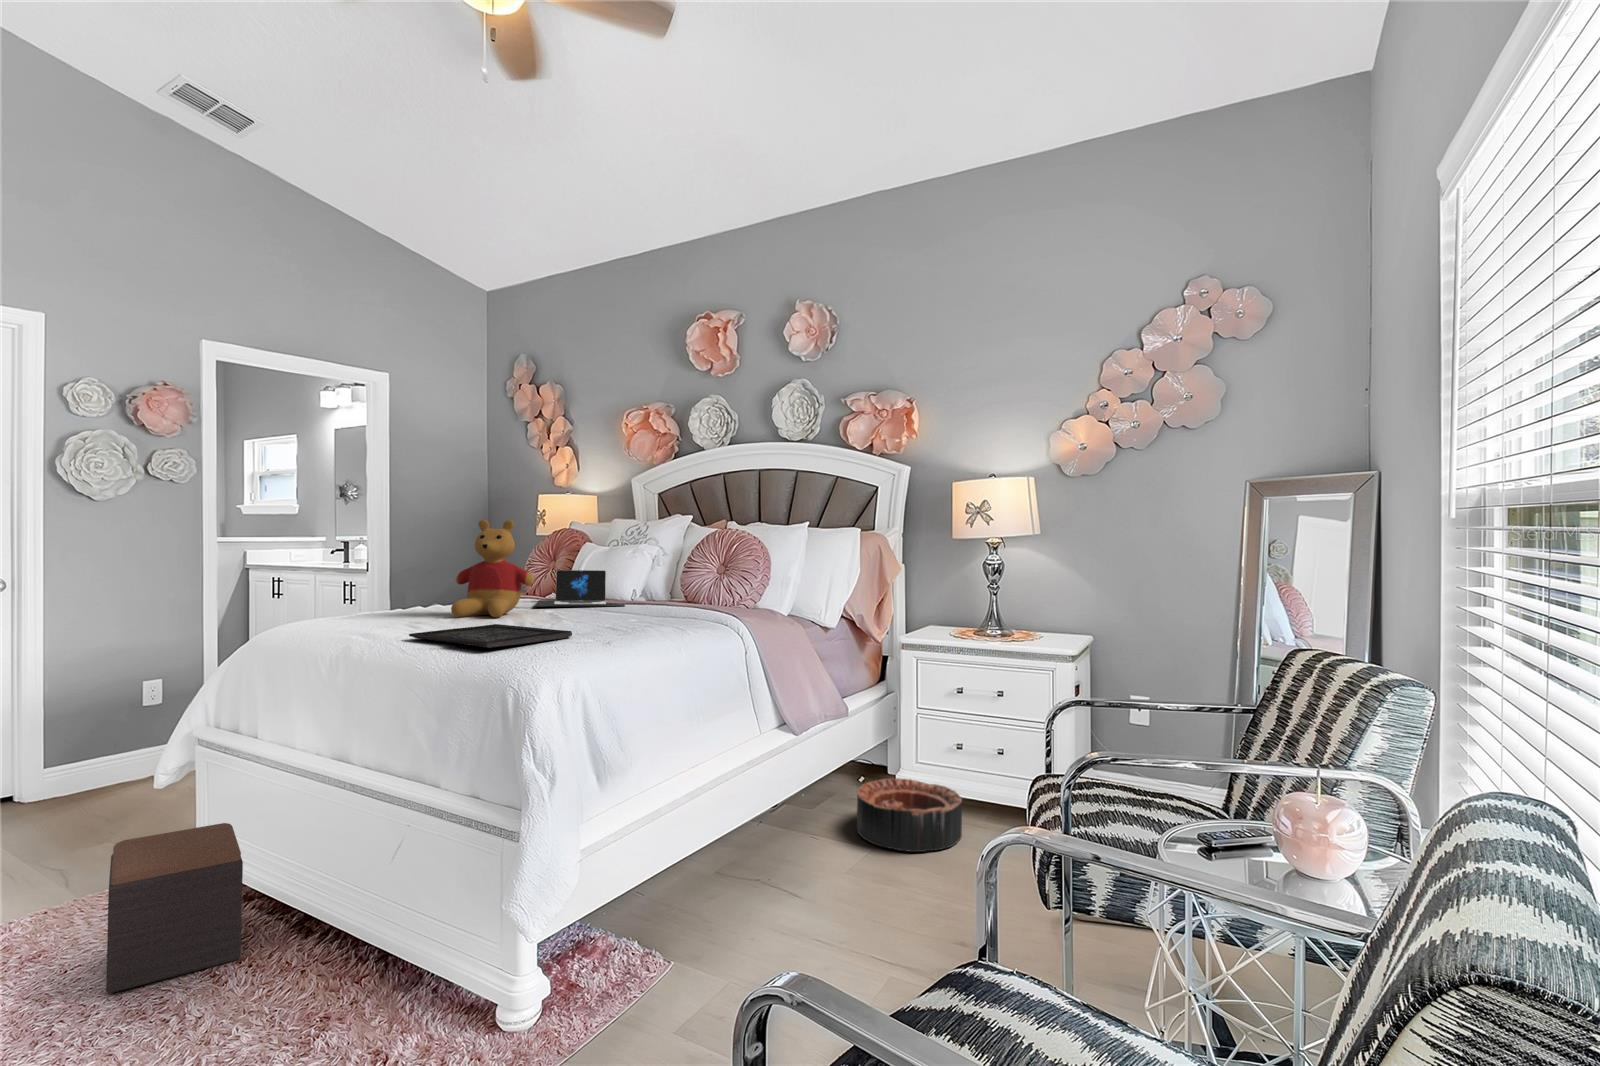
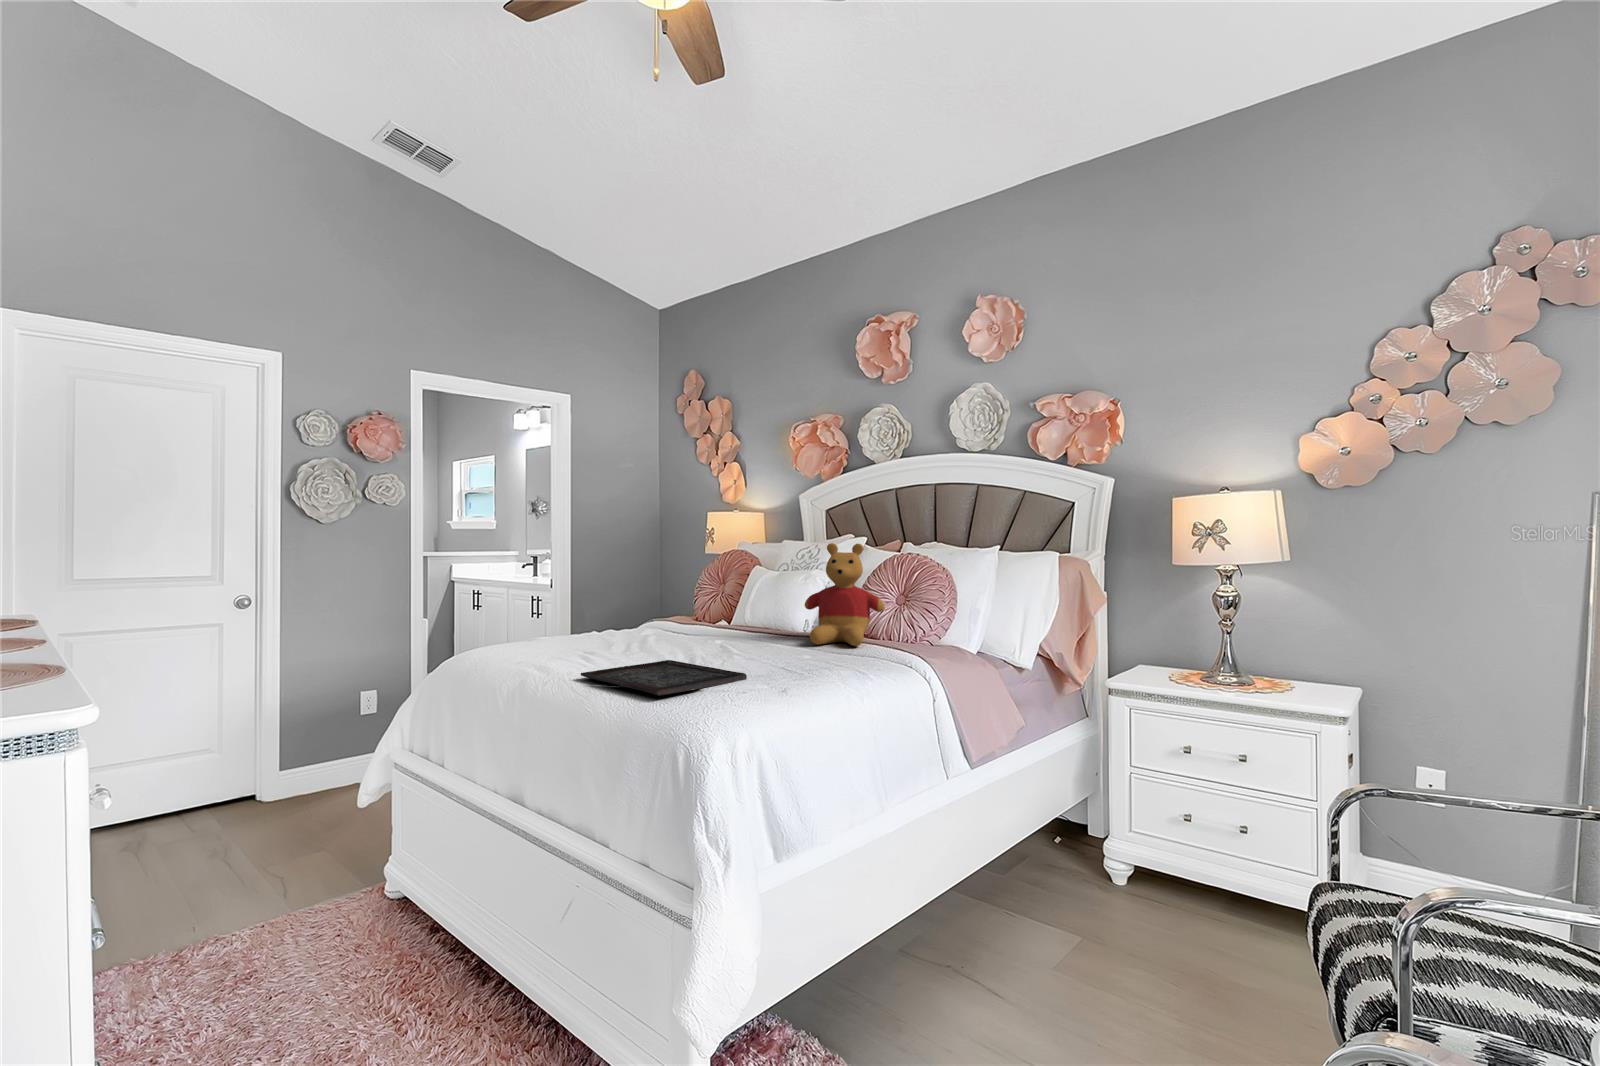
stuffed bear: present [451,520,534,618] -> present [805,543,885,646]
laptop: present [534,570,625,606] -> none [707,594,800,635]
basket: present [857,779,962,852] -> none [1062,840,1194,939]
footstool: present [106,823,243,994] -> none [298,857,423,1034]

